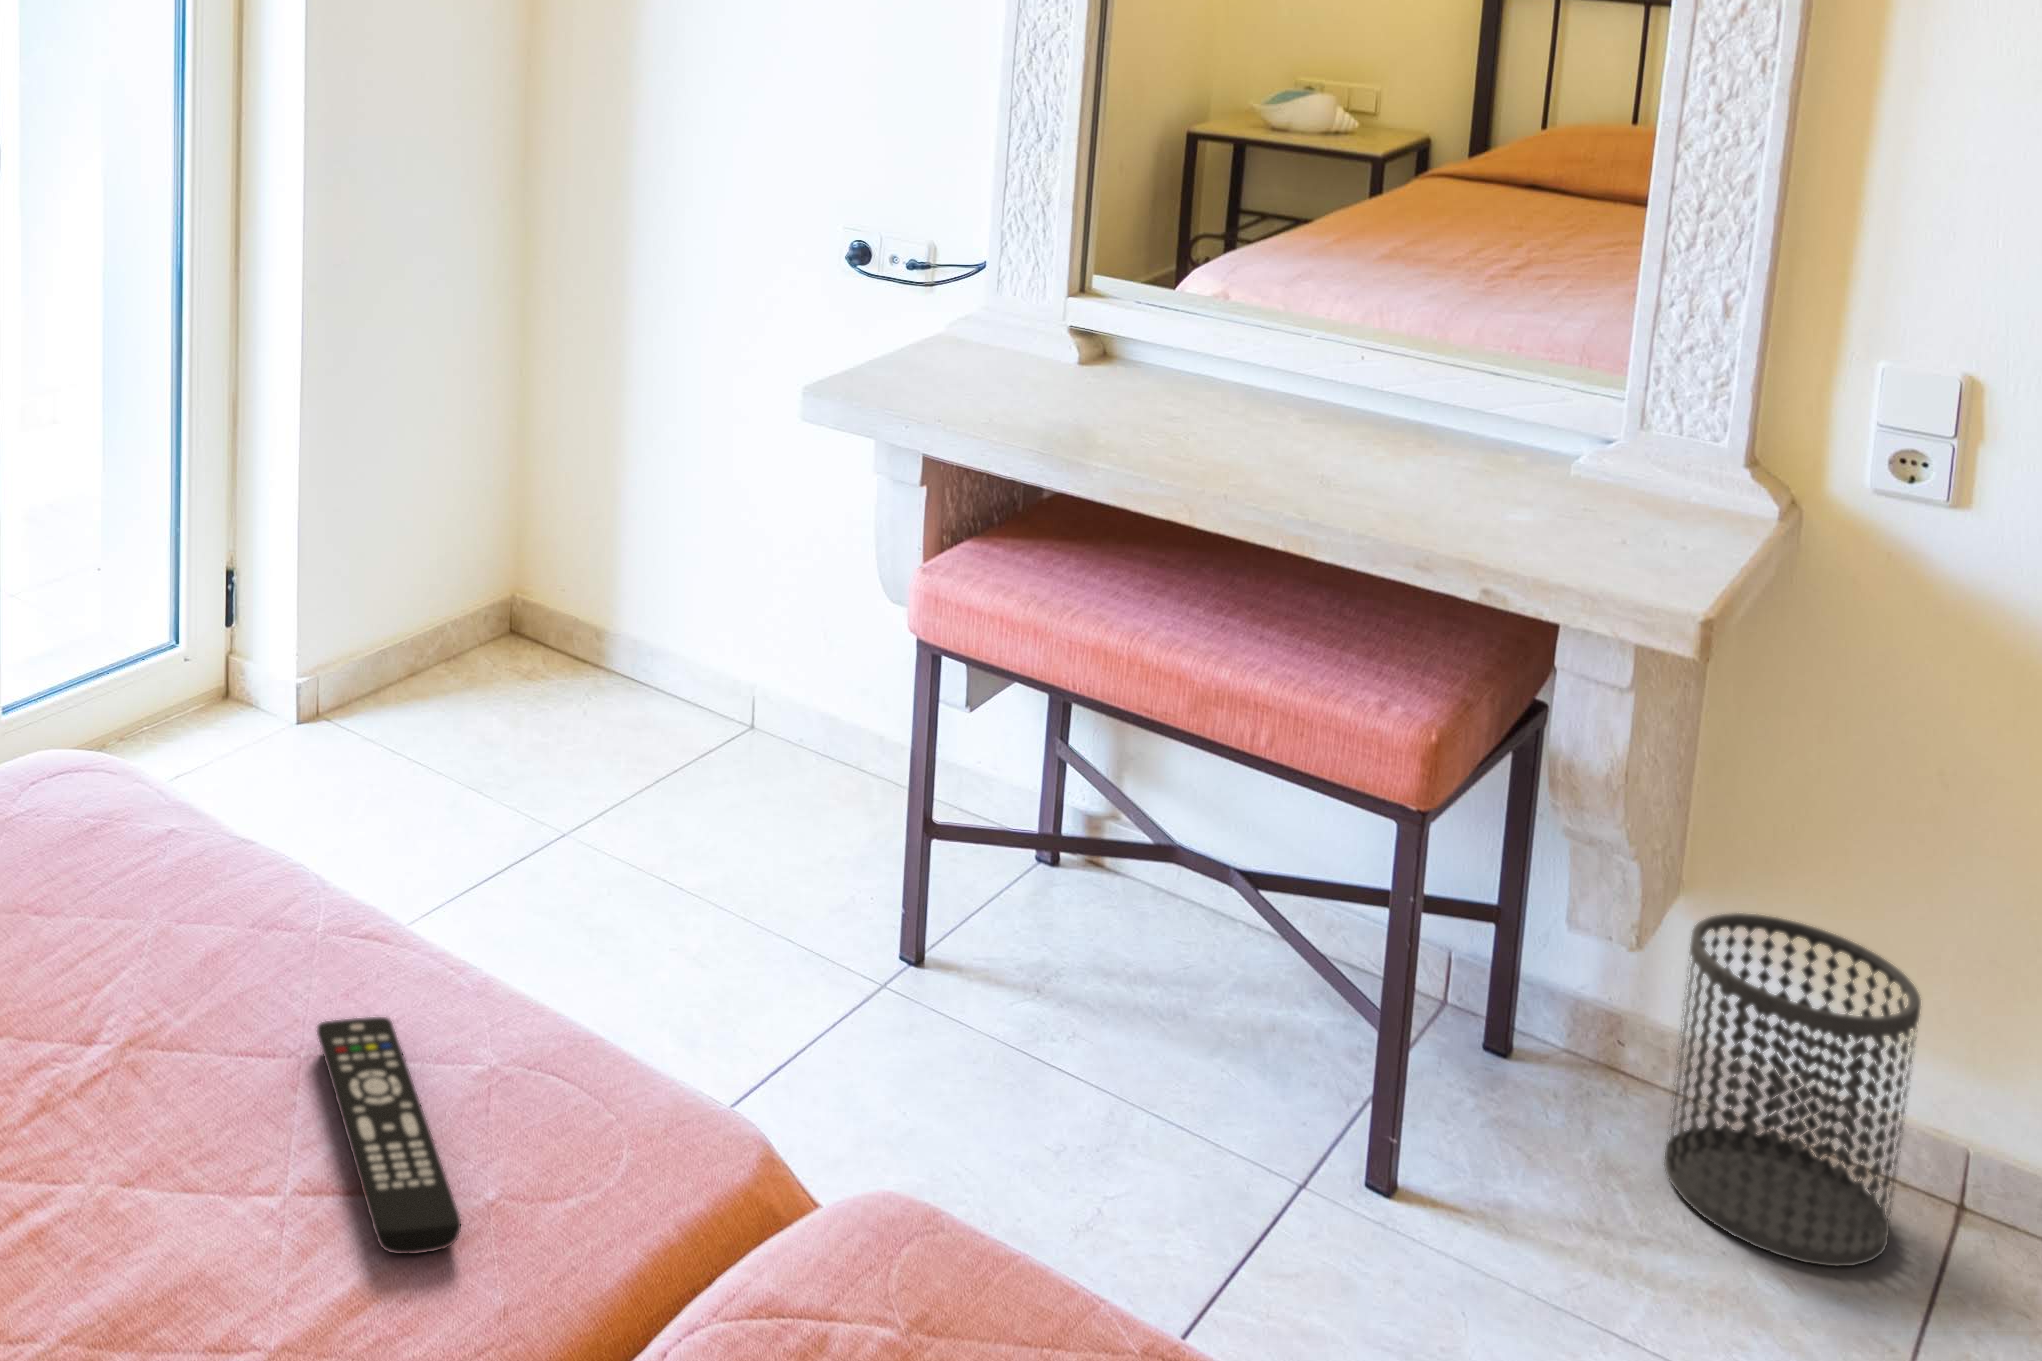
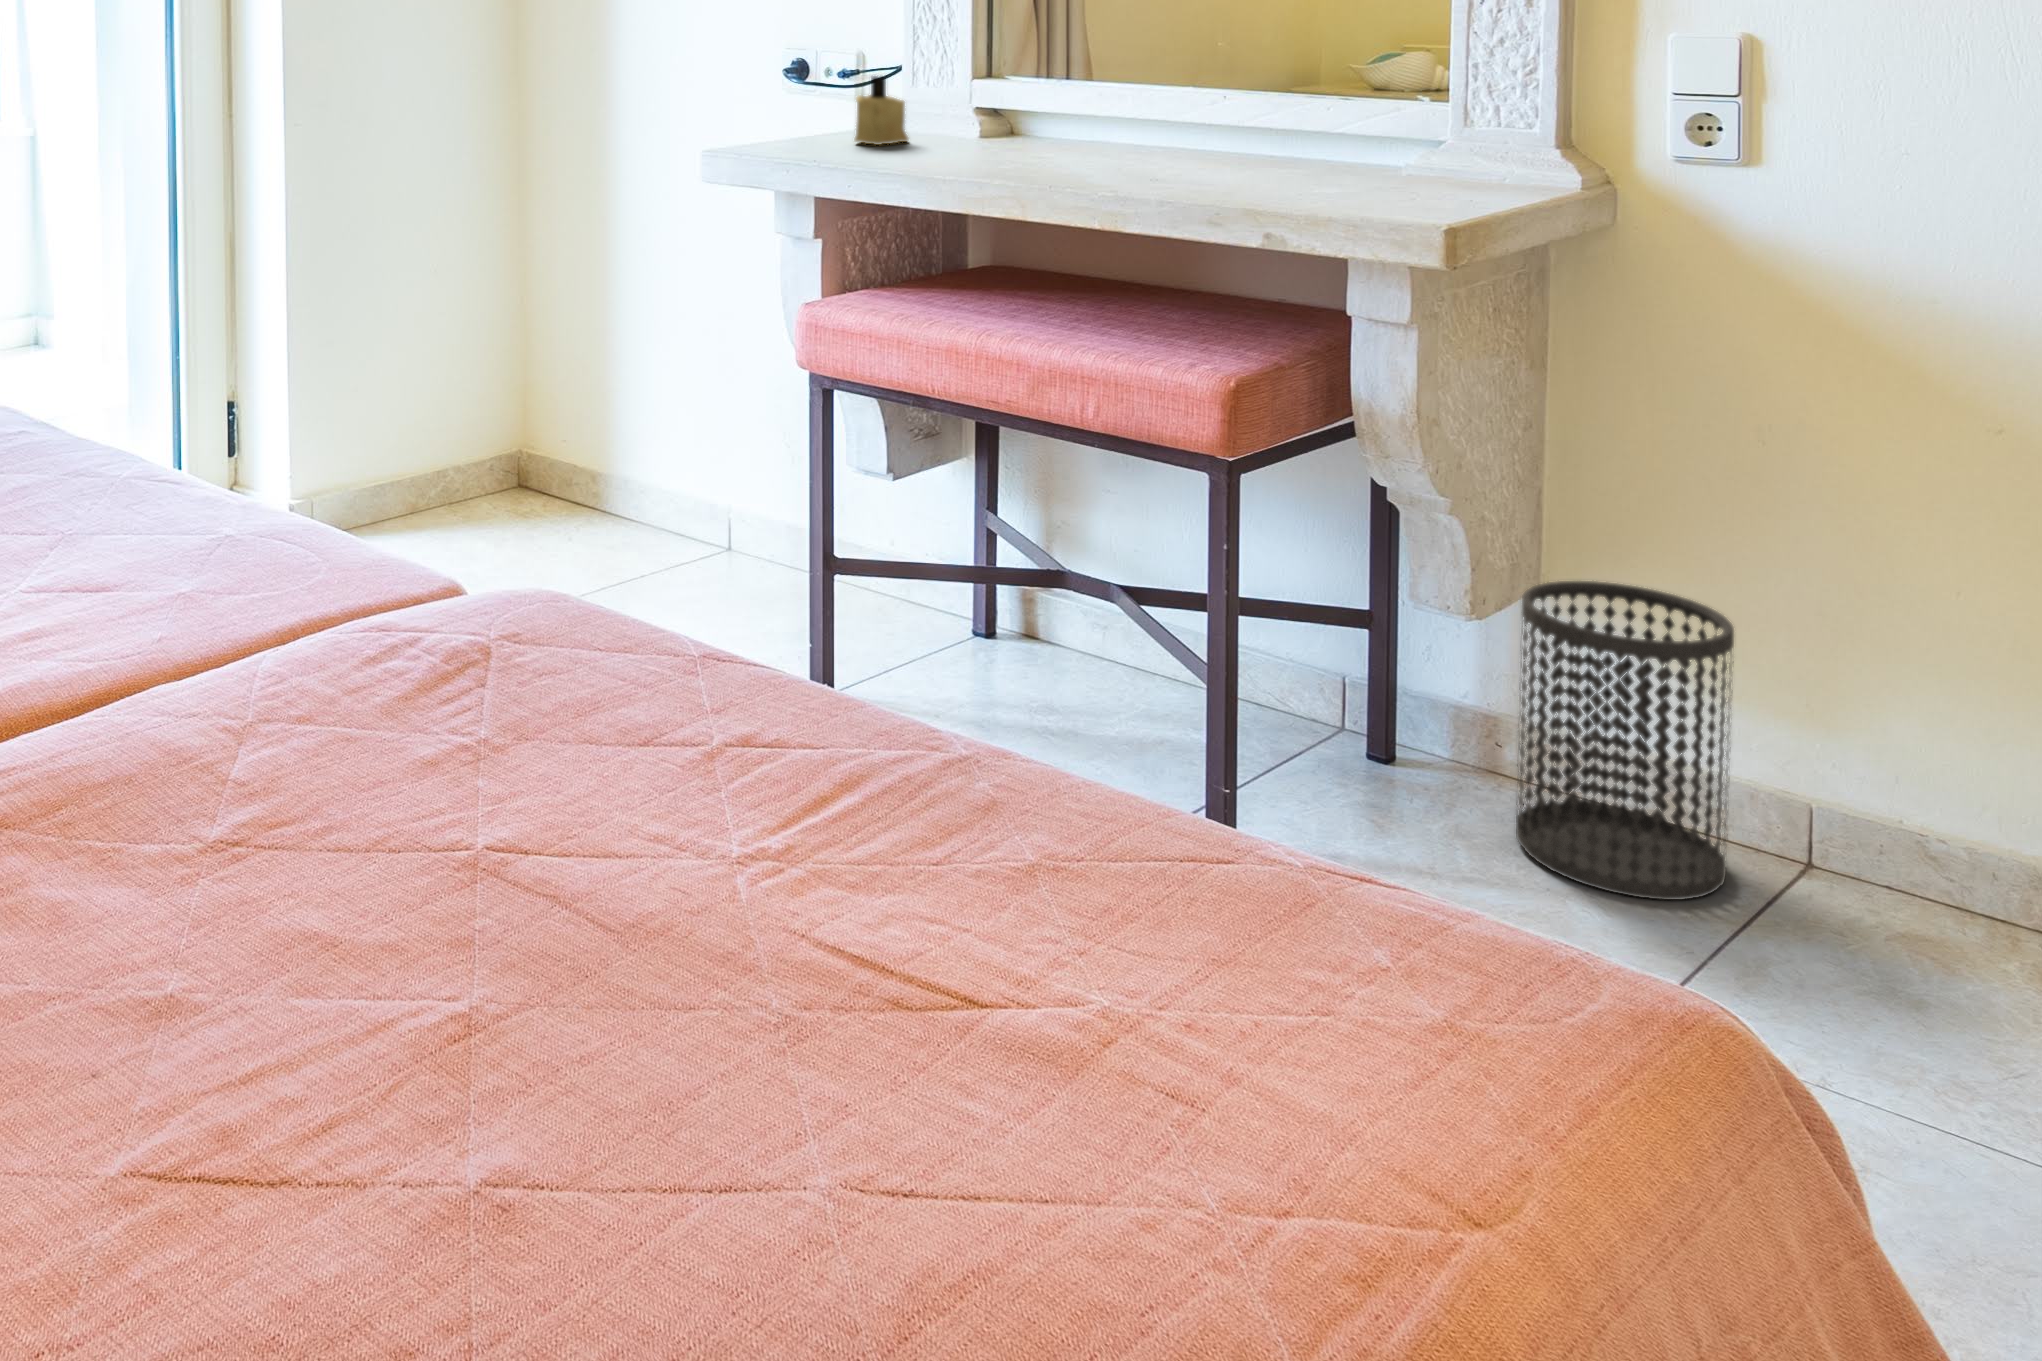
candle: none [954,302,1012,380] -> present [855,76,908,145]
remote control: present [317,1017,461,1254] -> none [72,501,151,616]

